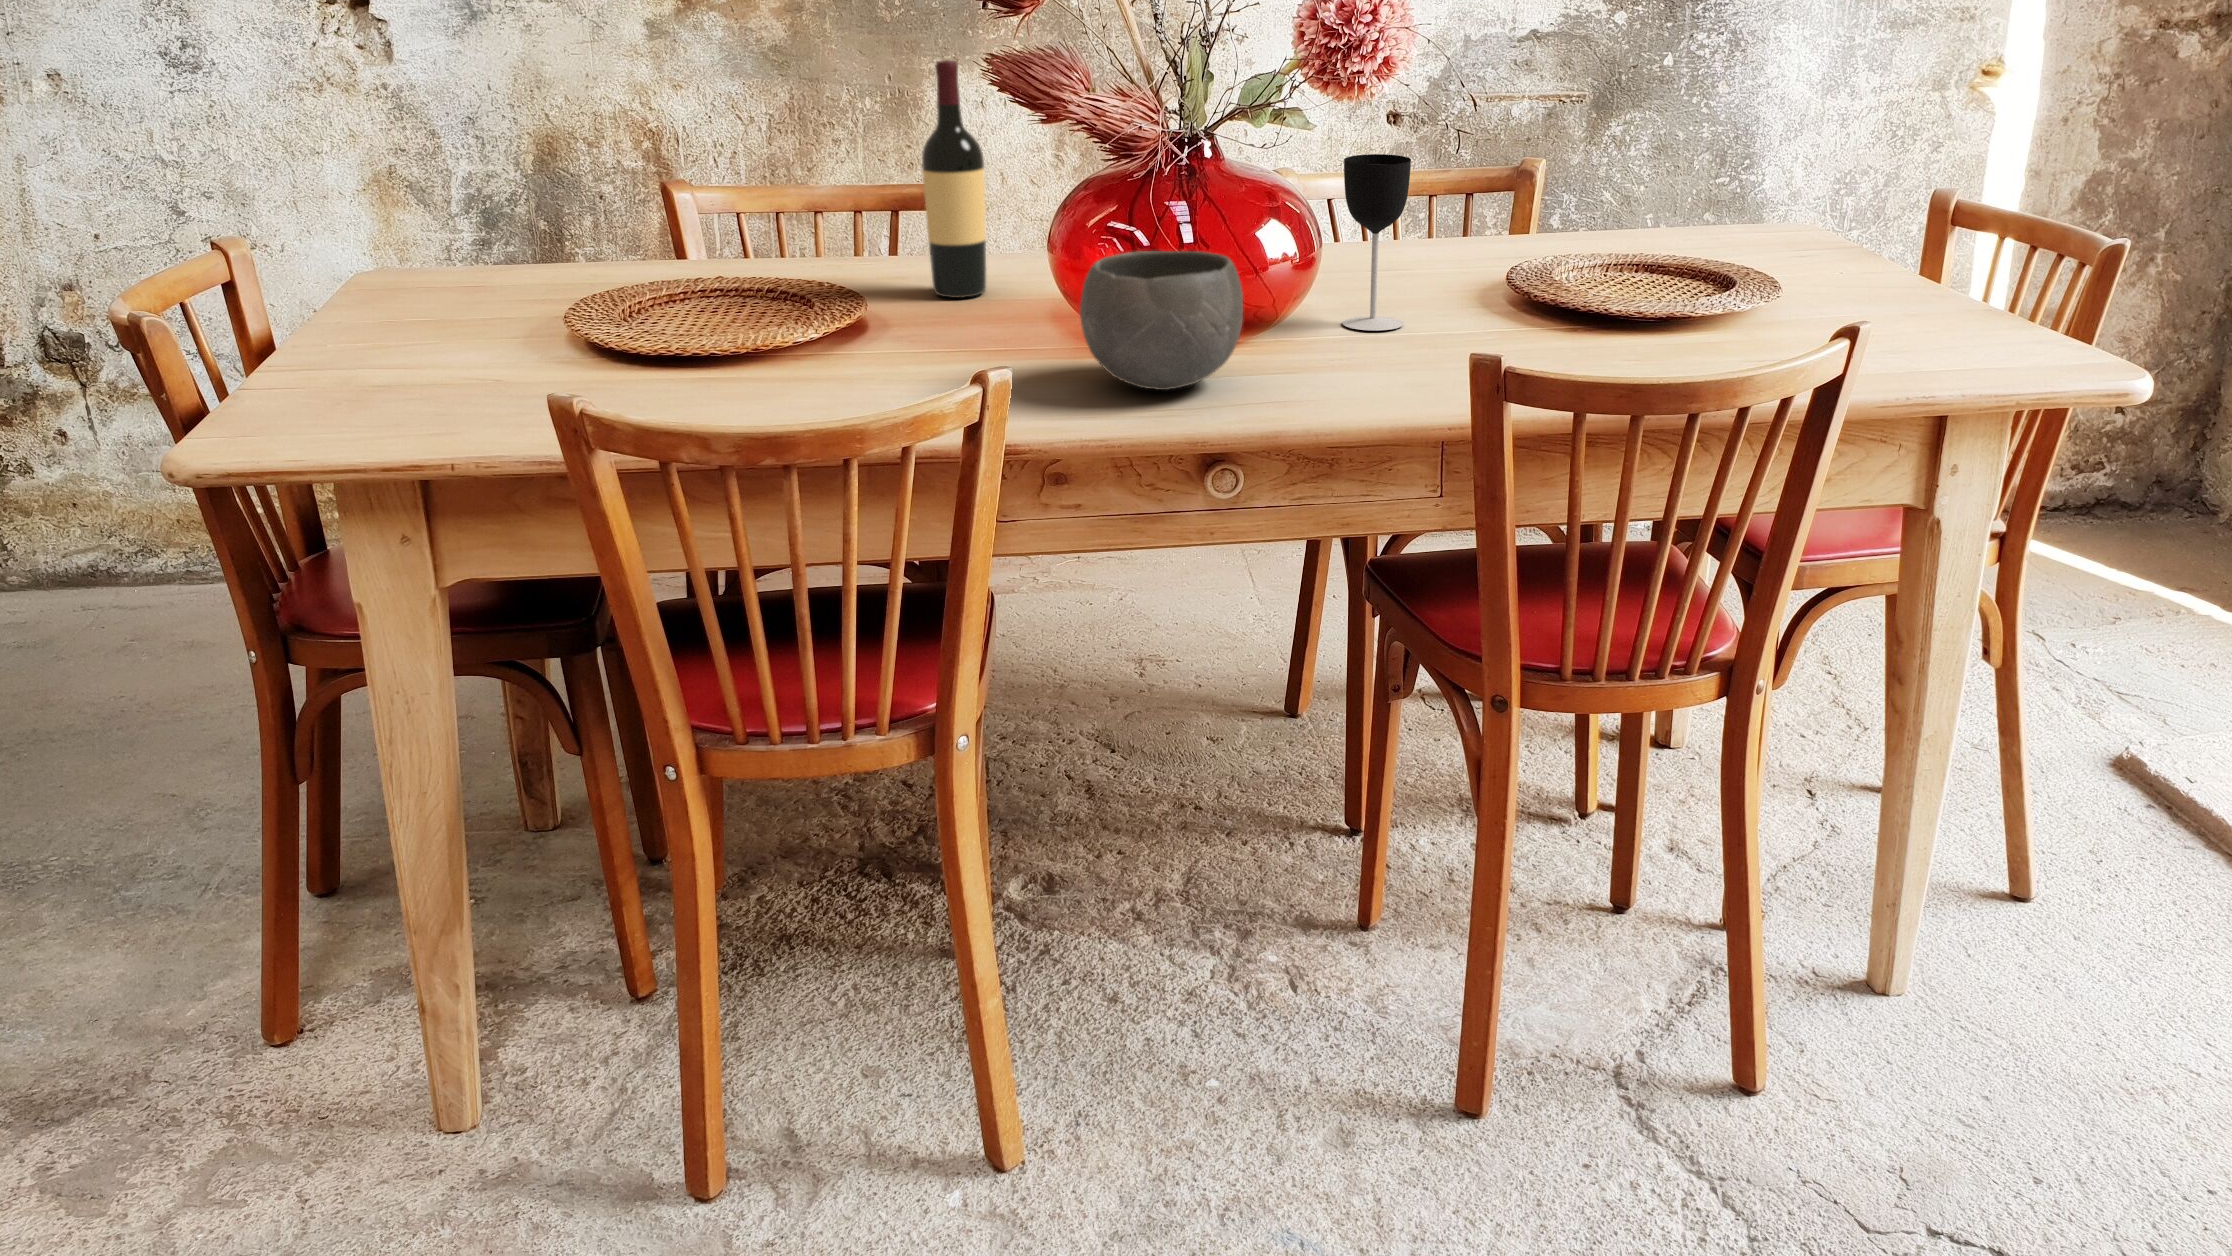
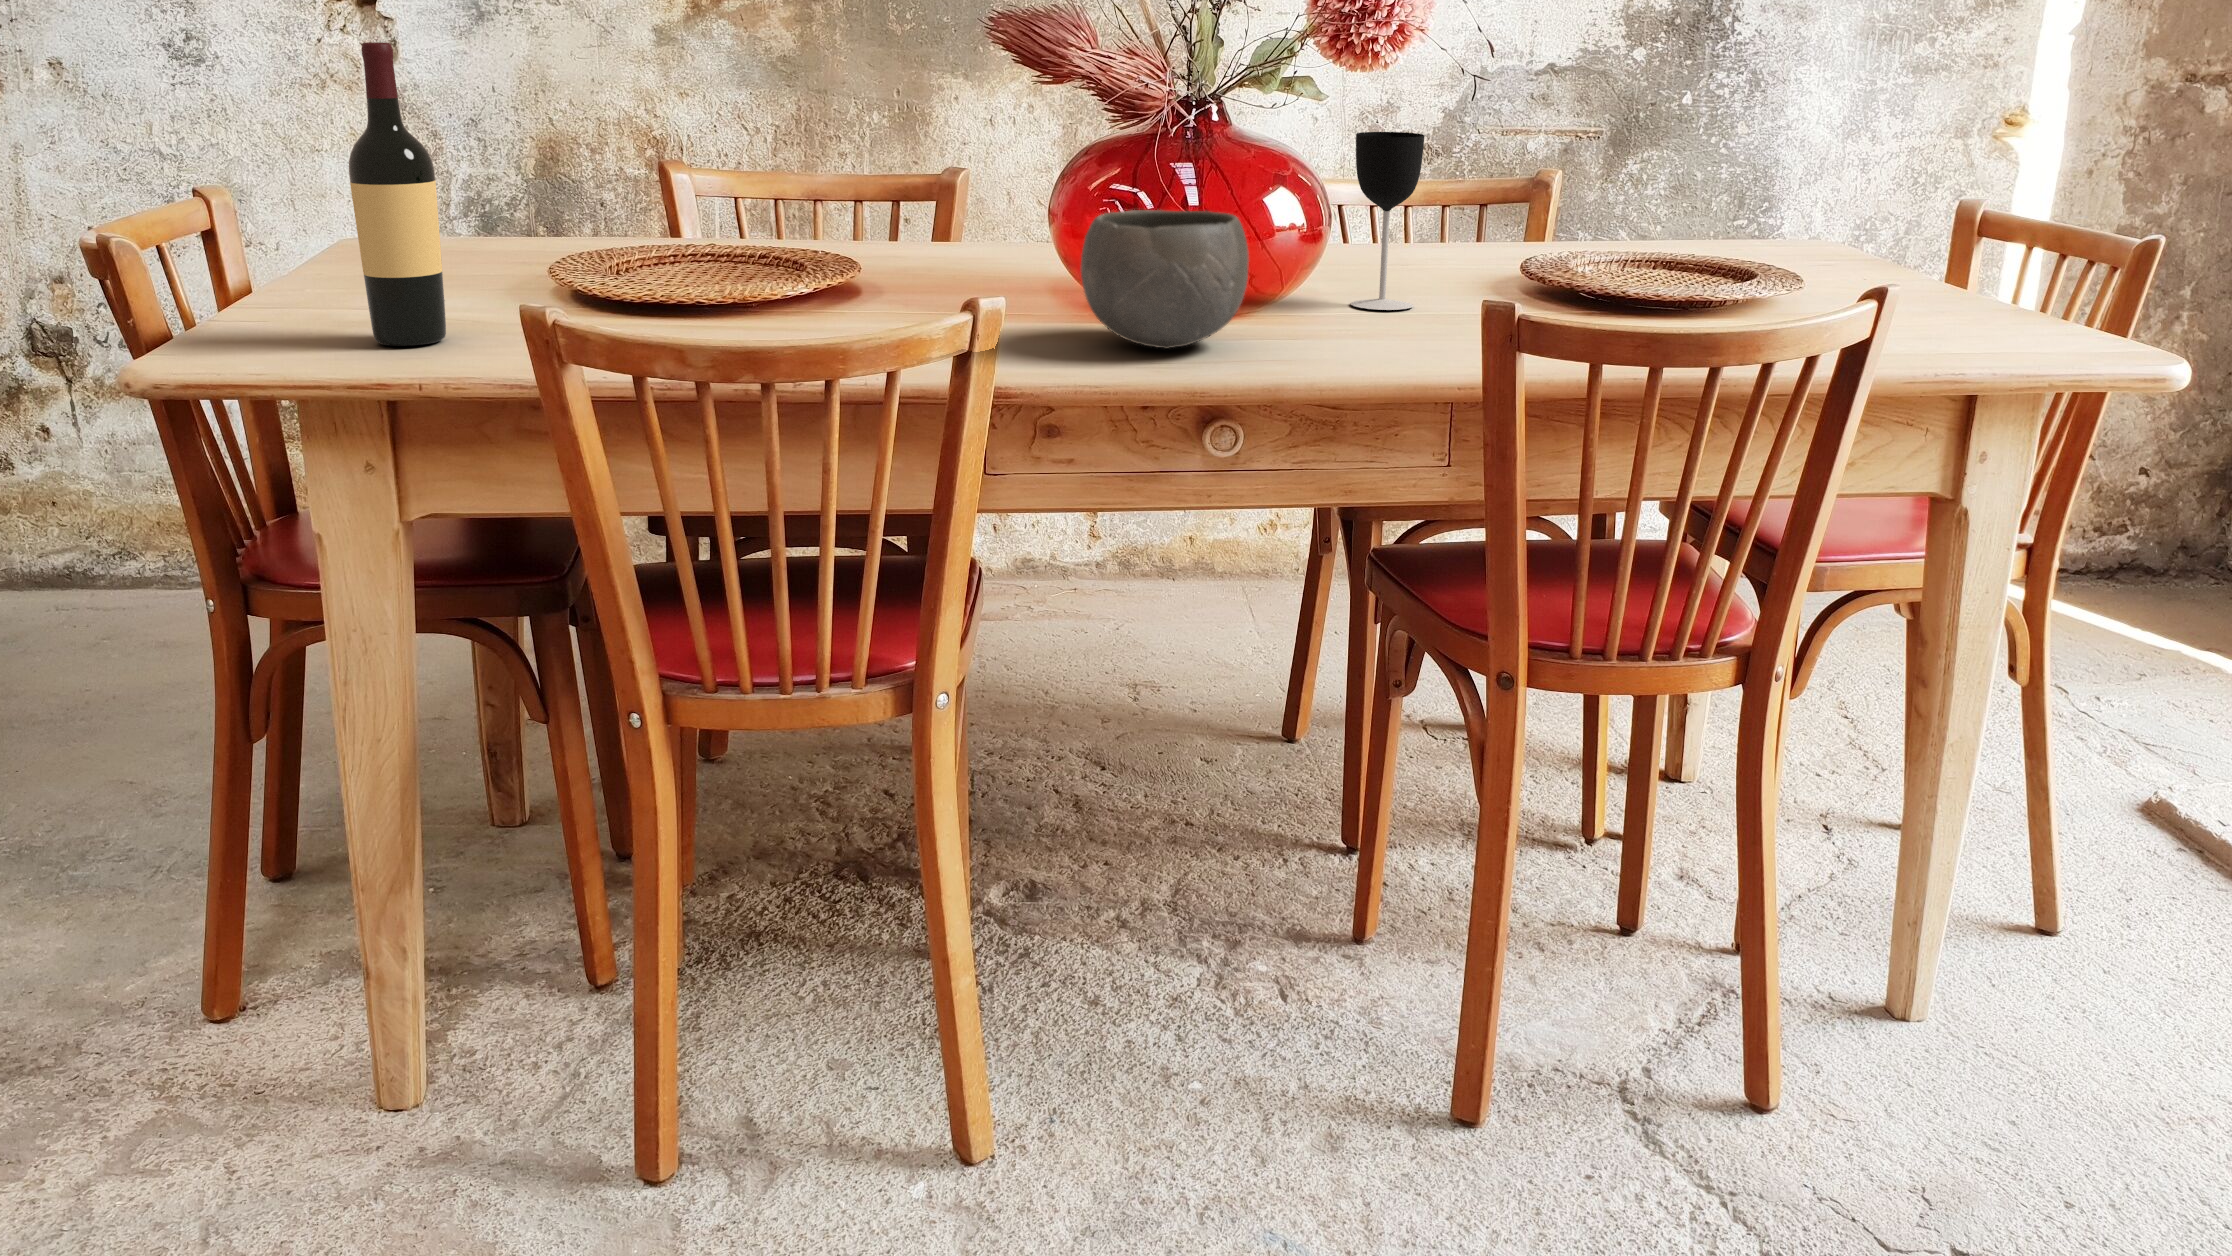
wine bottle: present [922,60,986,298] -> present [349,42,446,346]

